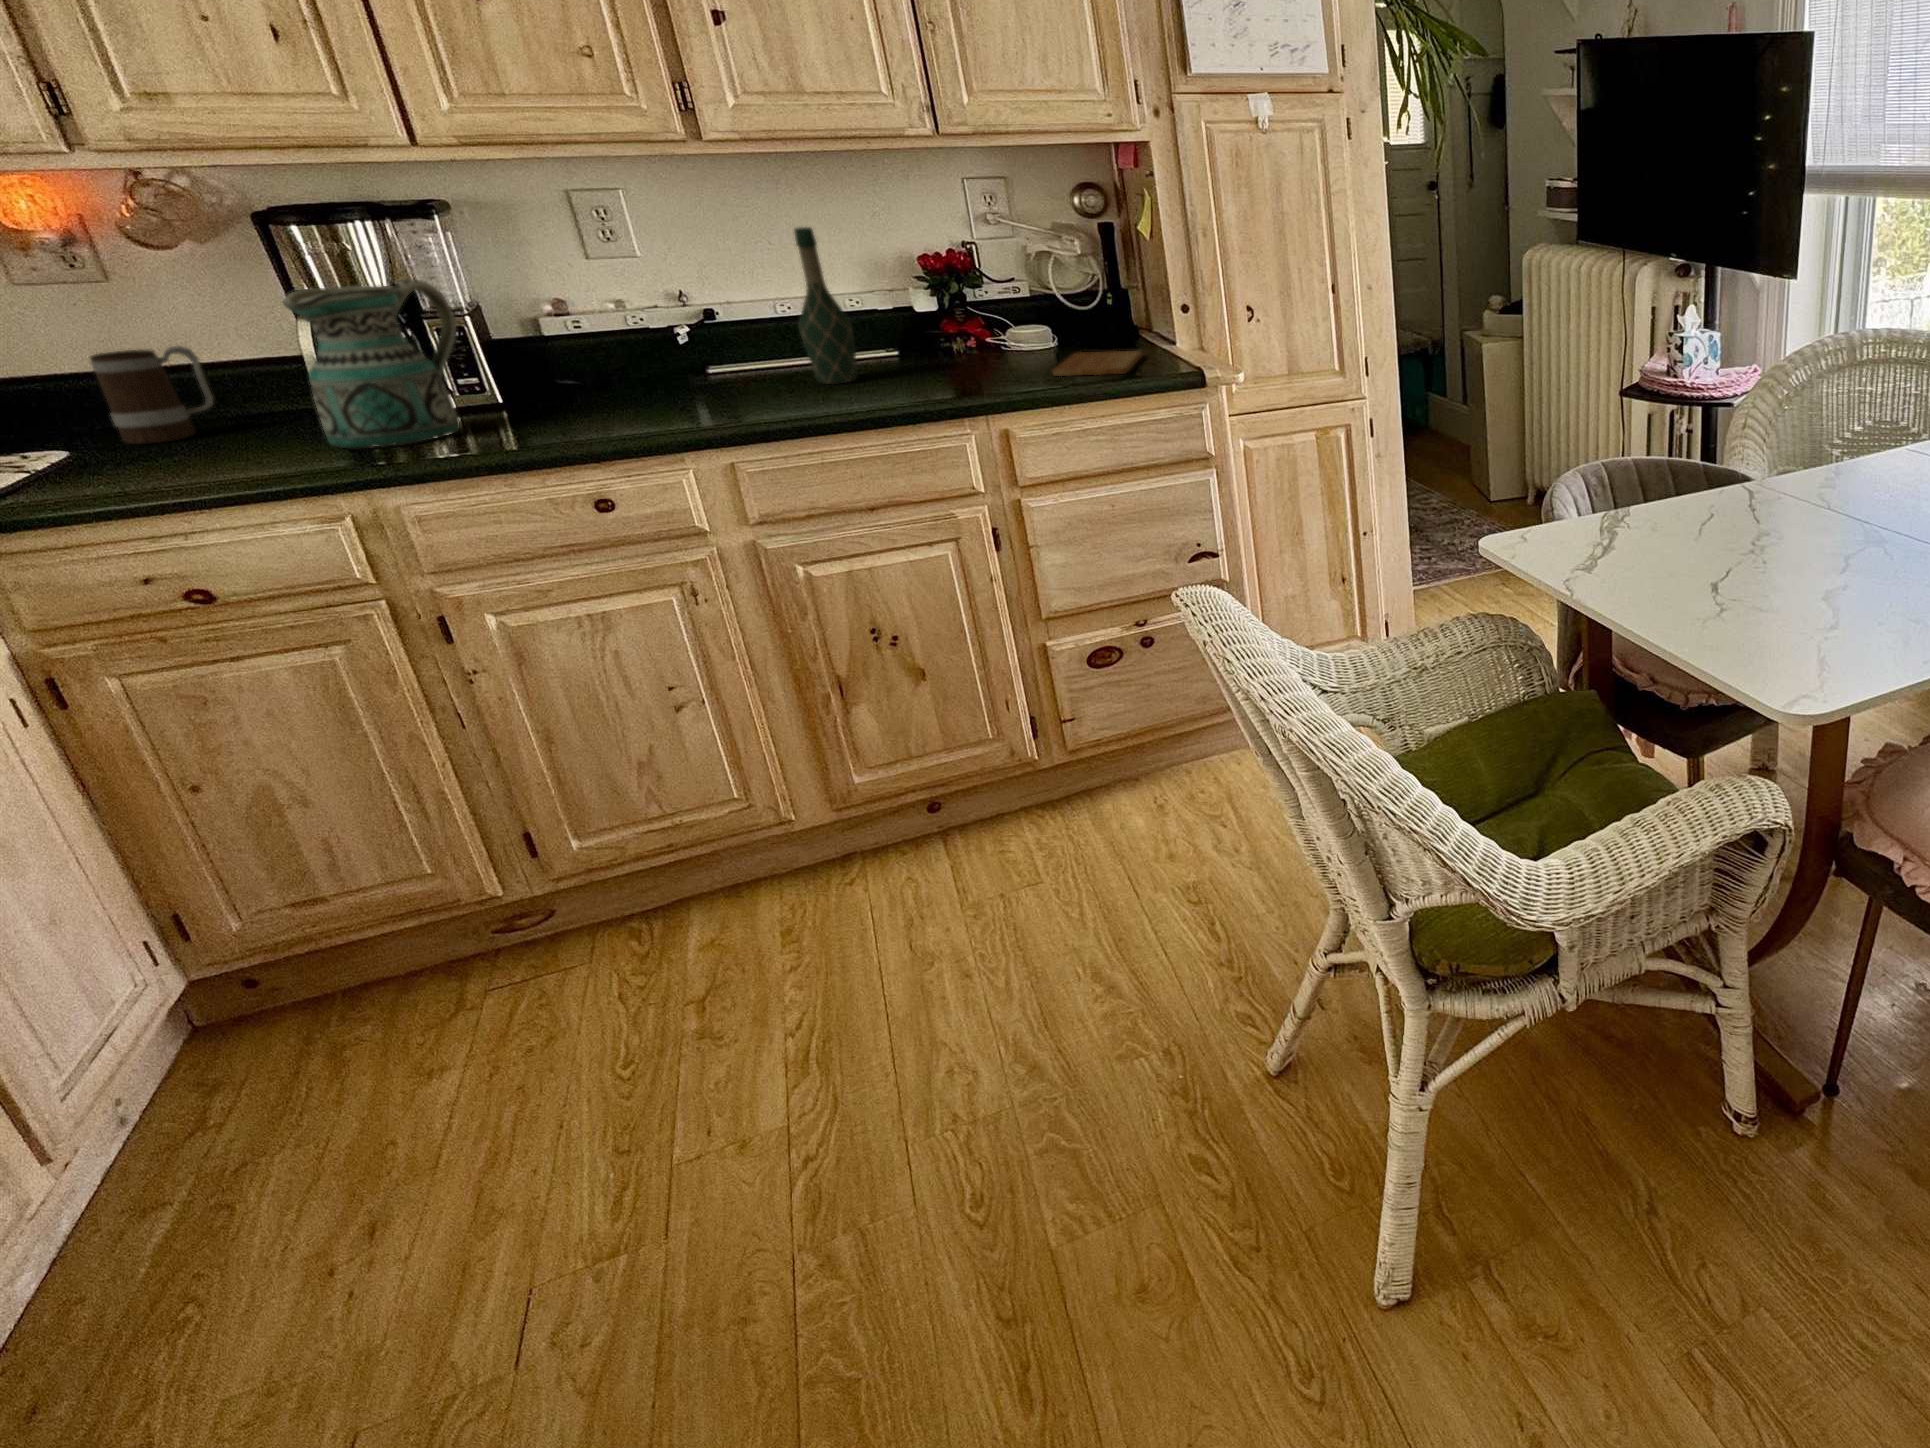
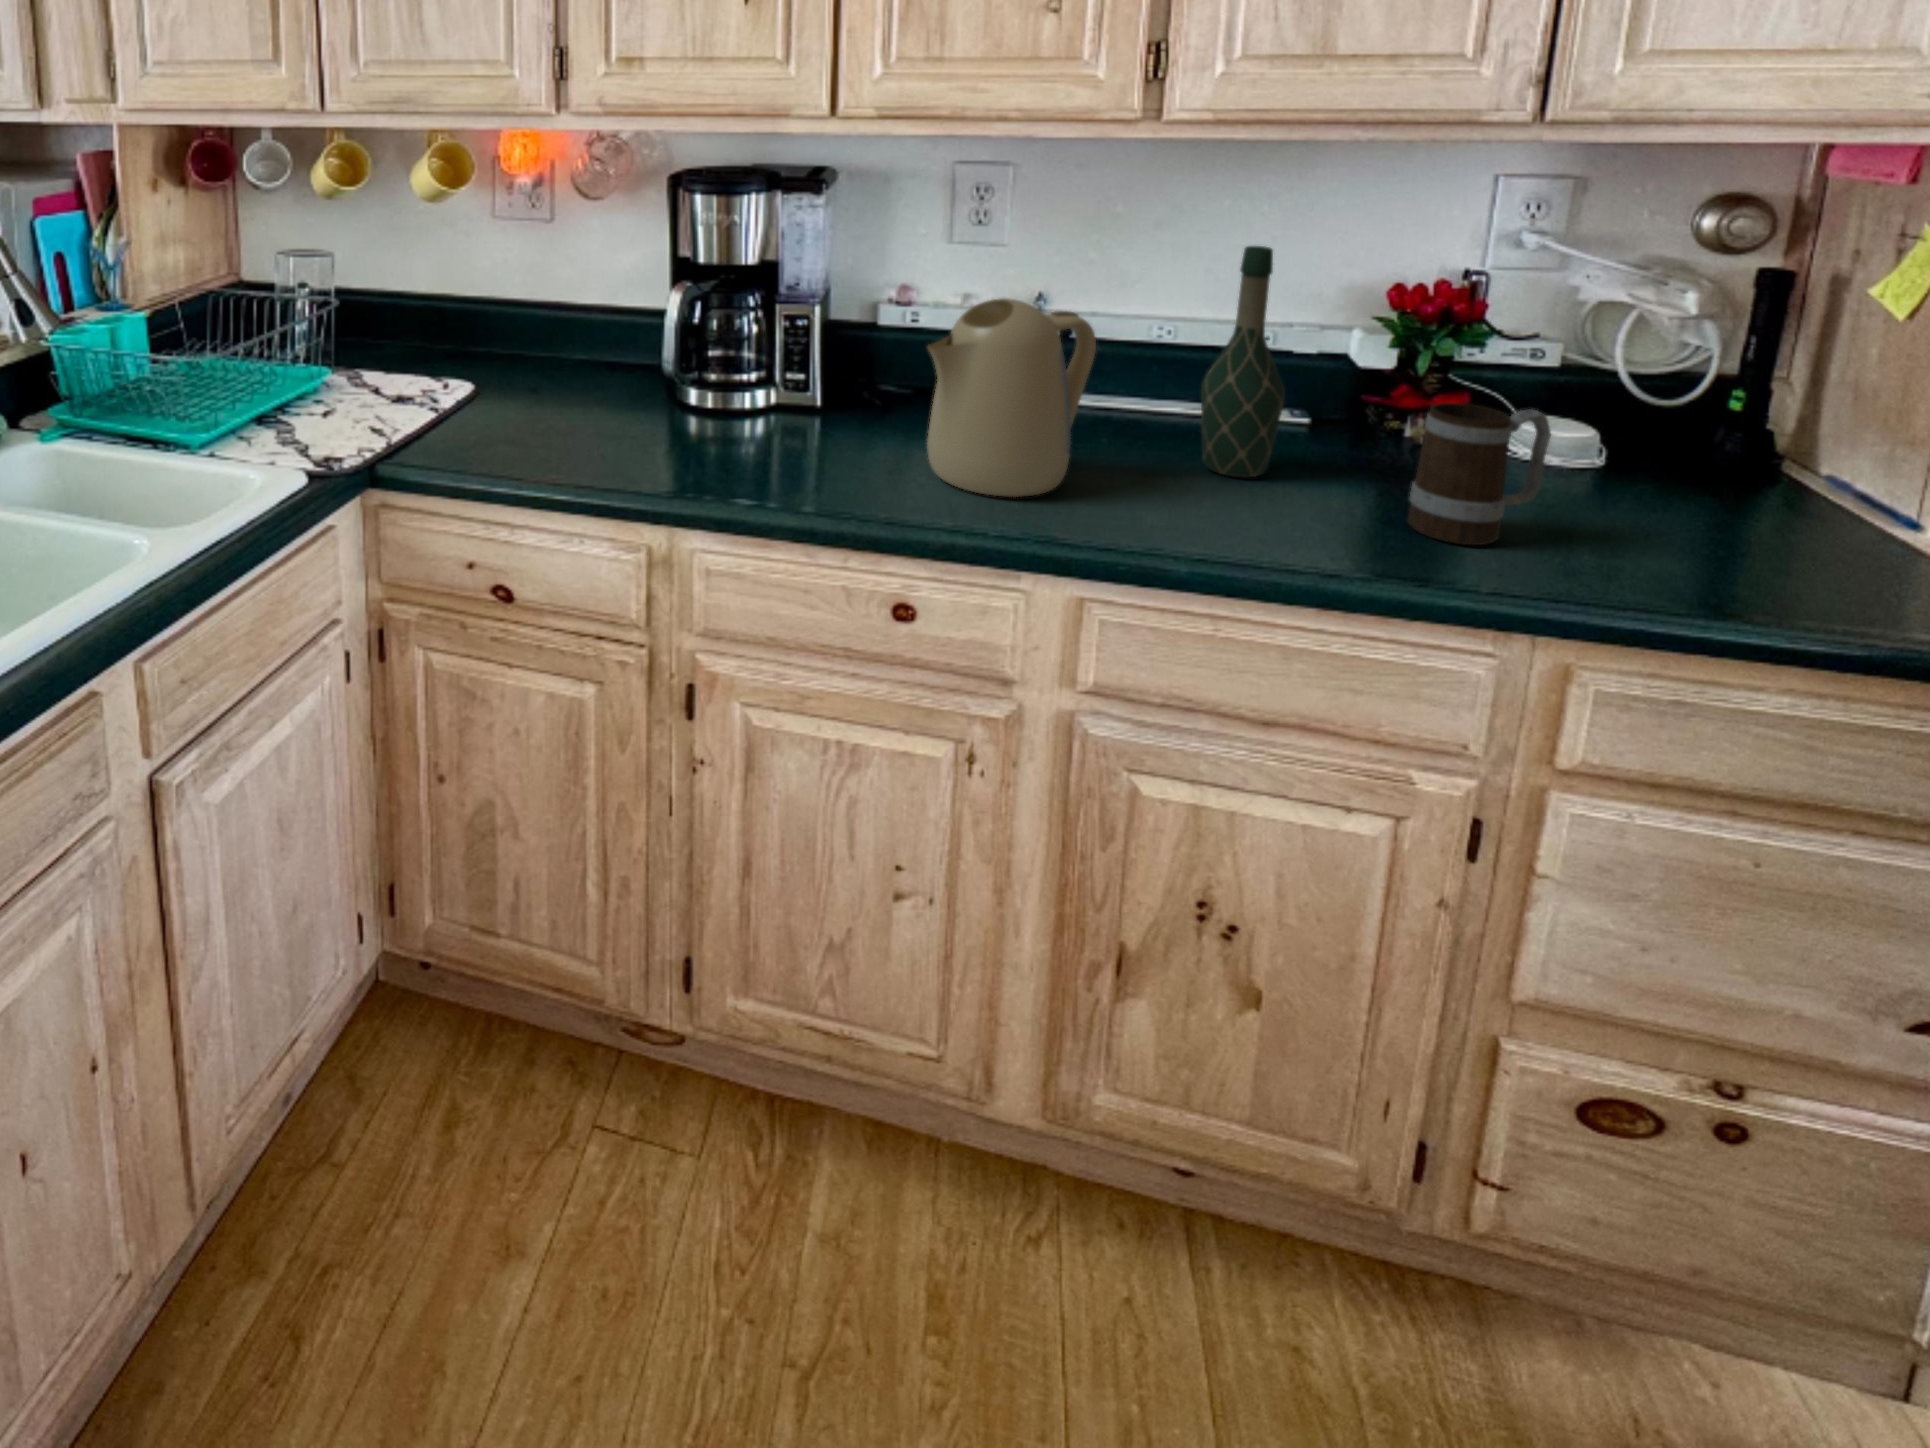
kettle: none [562,276,712,418] -> present [927,298,1096,497]
ceramic pitcher: present [283,279,460,448] -> none [655,270,808,468]
mug: present [90,346,213,444] -> present [1408,403,1551,545]
cutting board: present [1053,351,1143,376] -> none [1670,504,1873,611]

